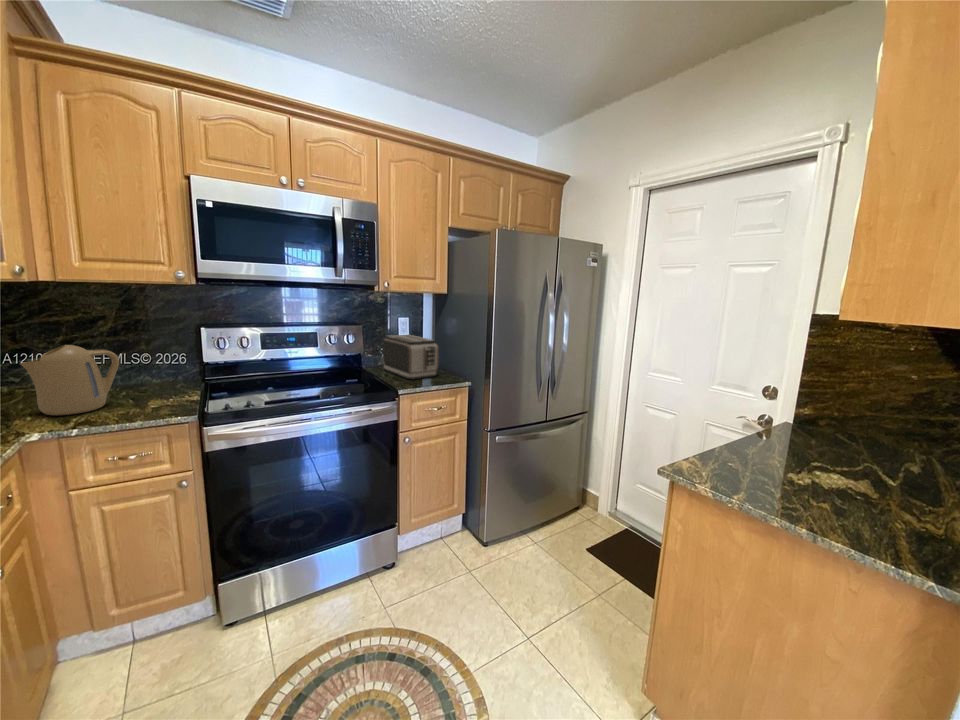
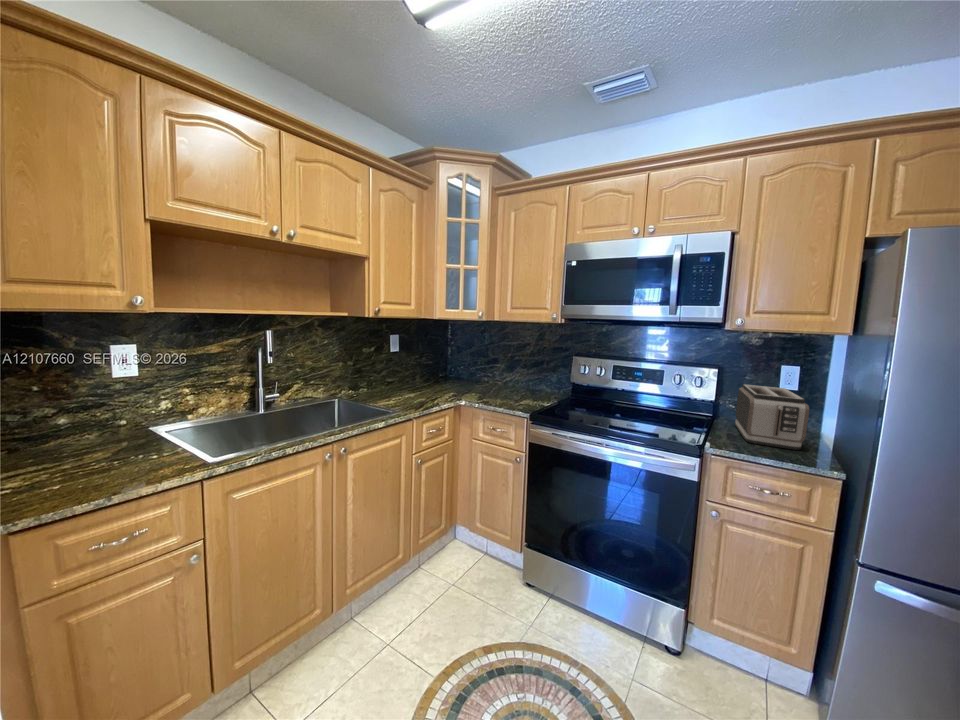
kettle: present [20,345,119,415] -> none [479,357,517,397]

